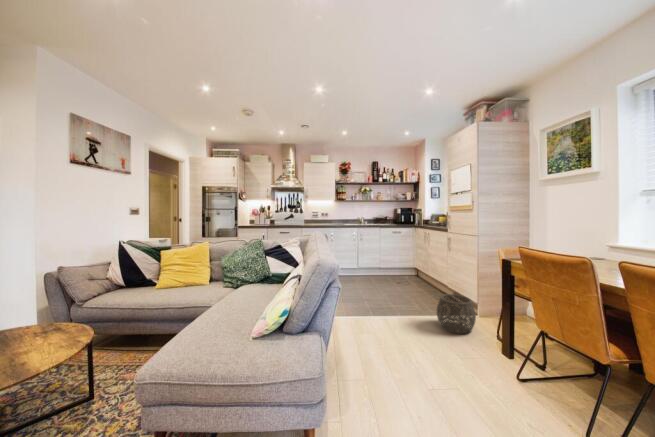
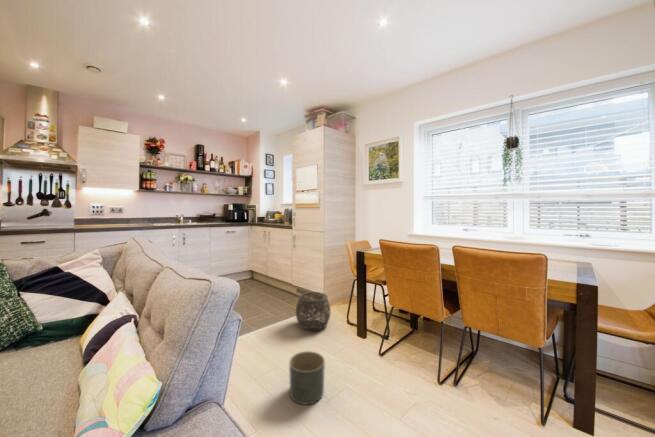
planter: none [401,337,434,382] -> present [289,351,325,404]

